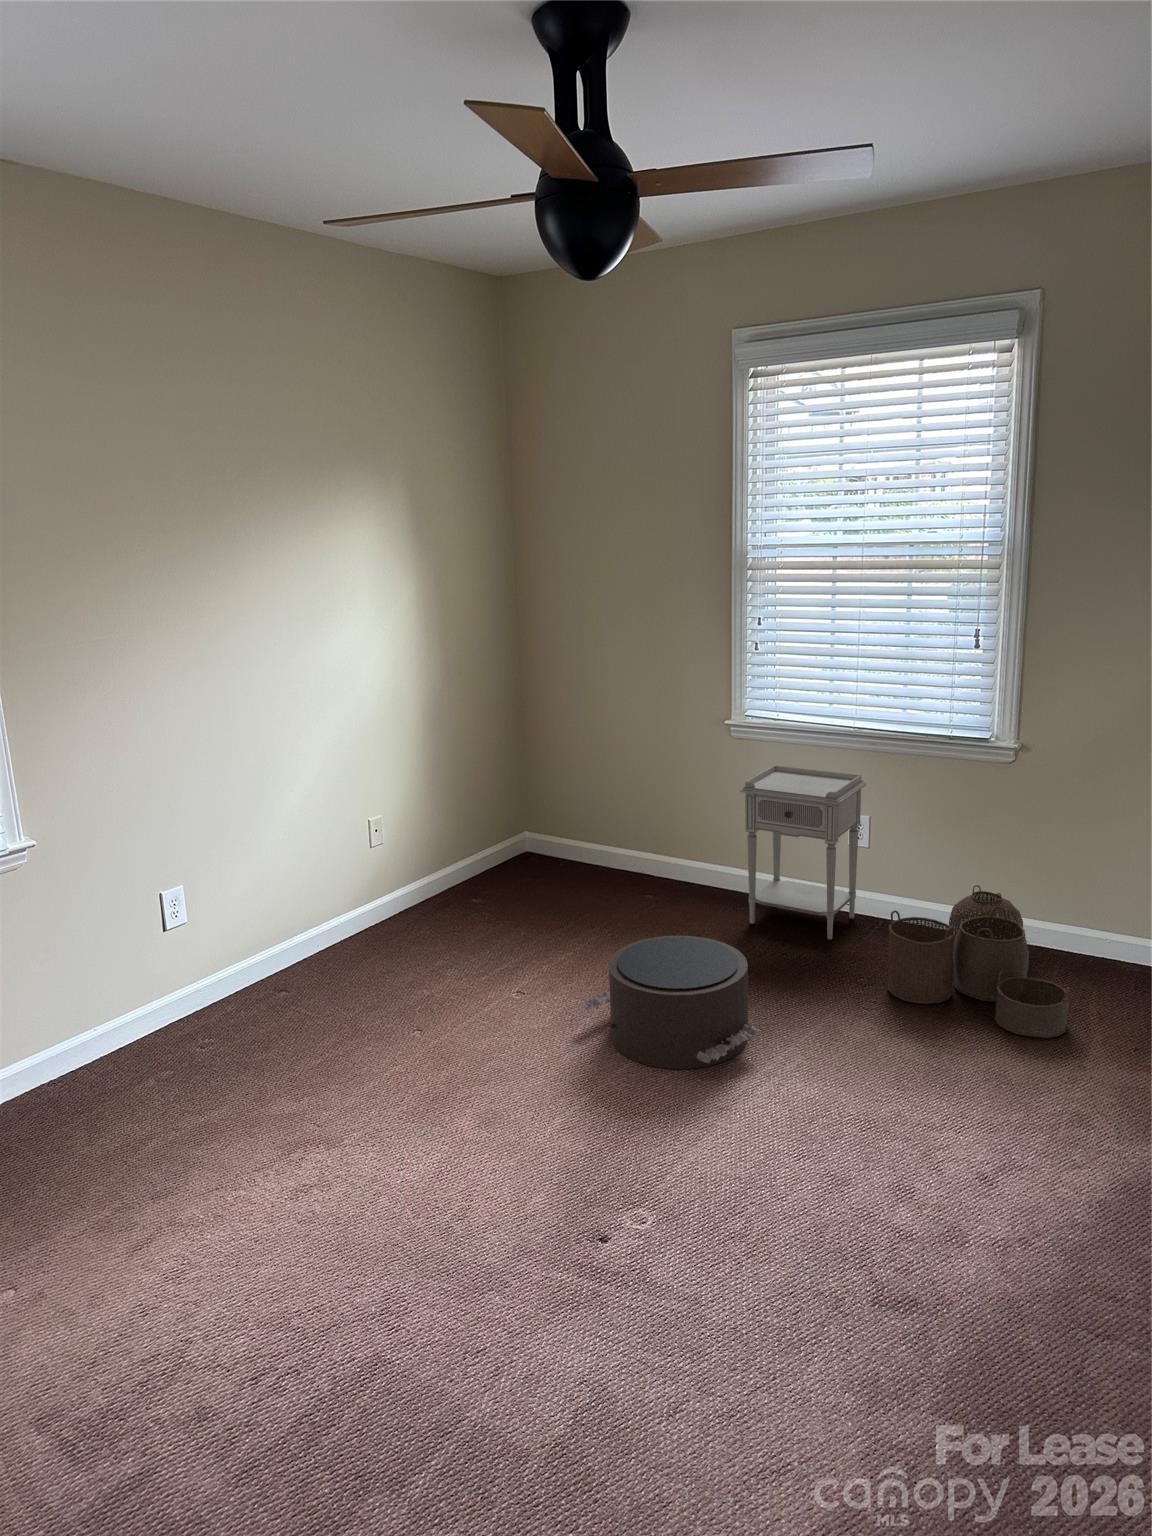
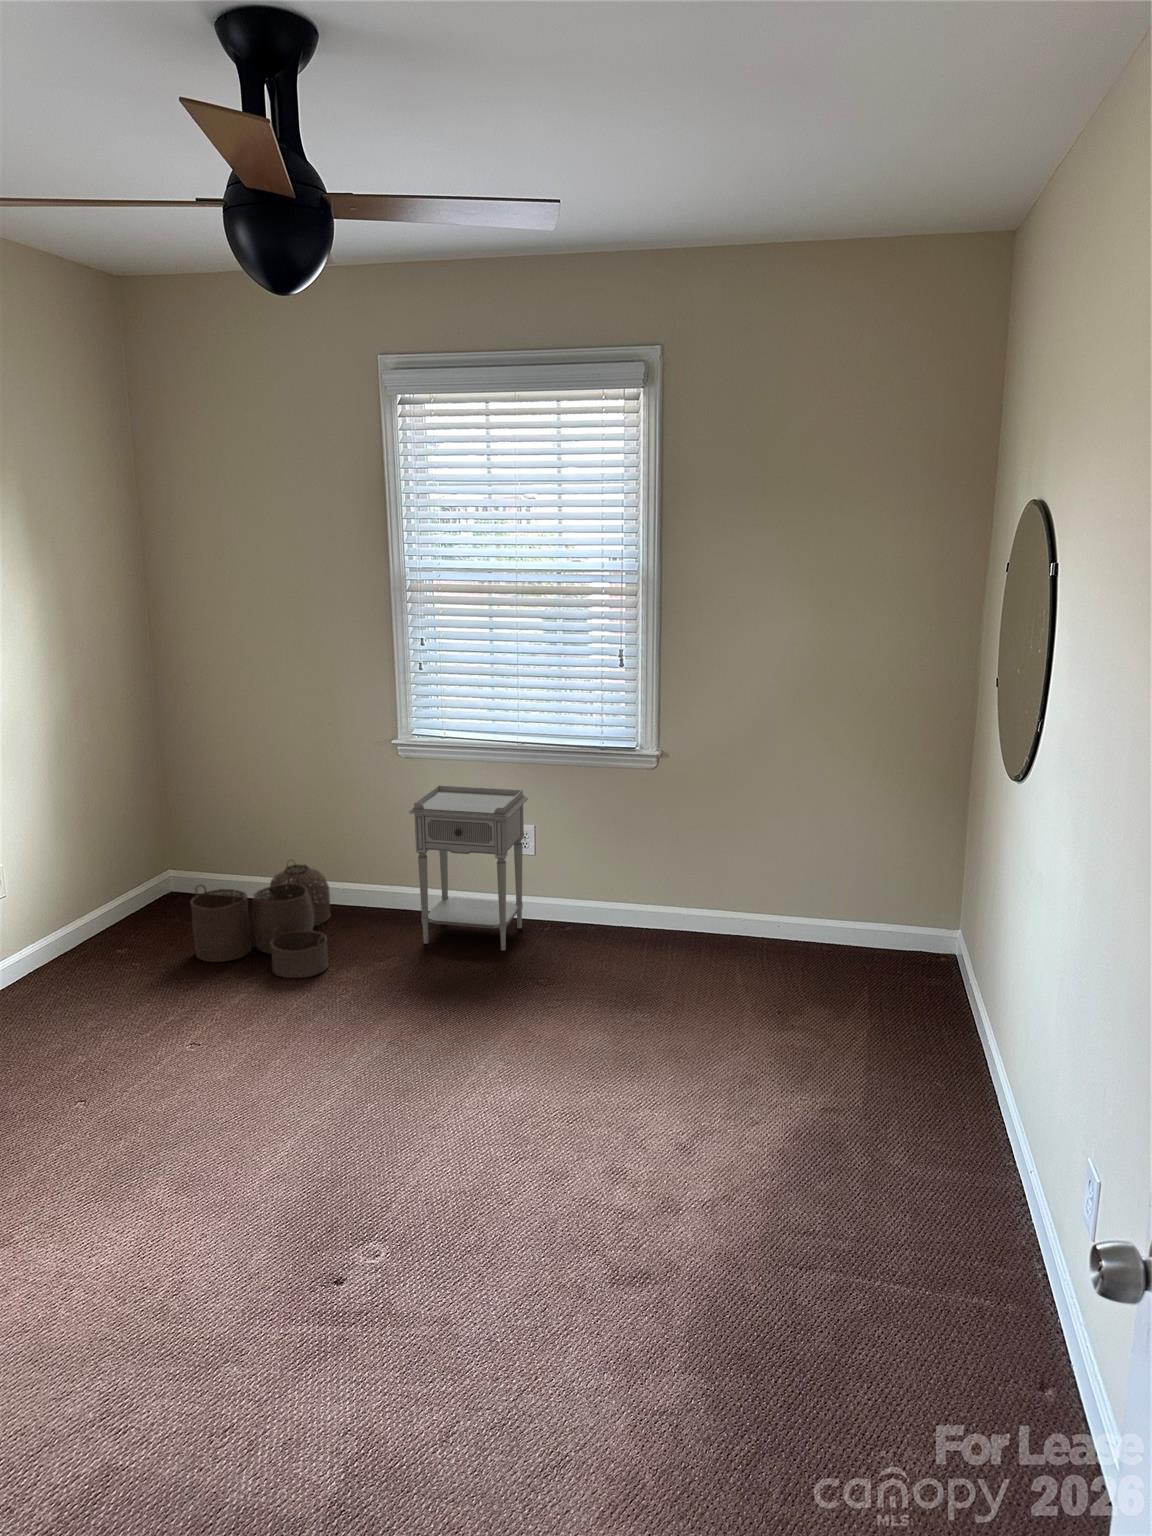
woven basket: present [888,885,1070,1038] -> present [190,864,330,978]
pouf: present [582,936,761,1069] -> none [270,961,459,1098]

